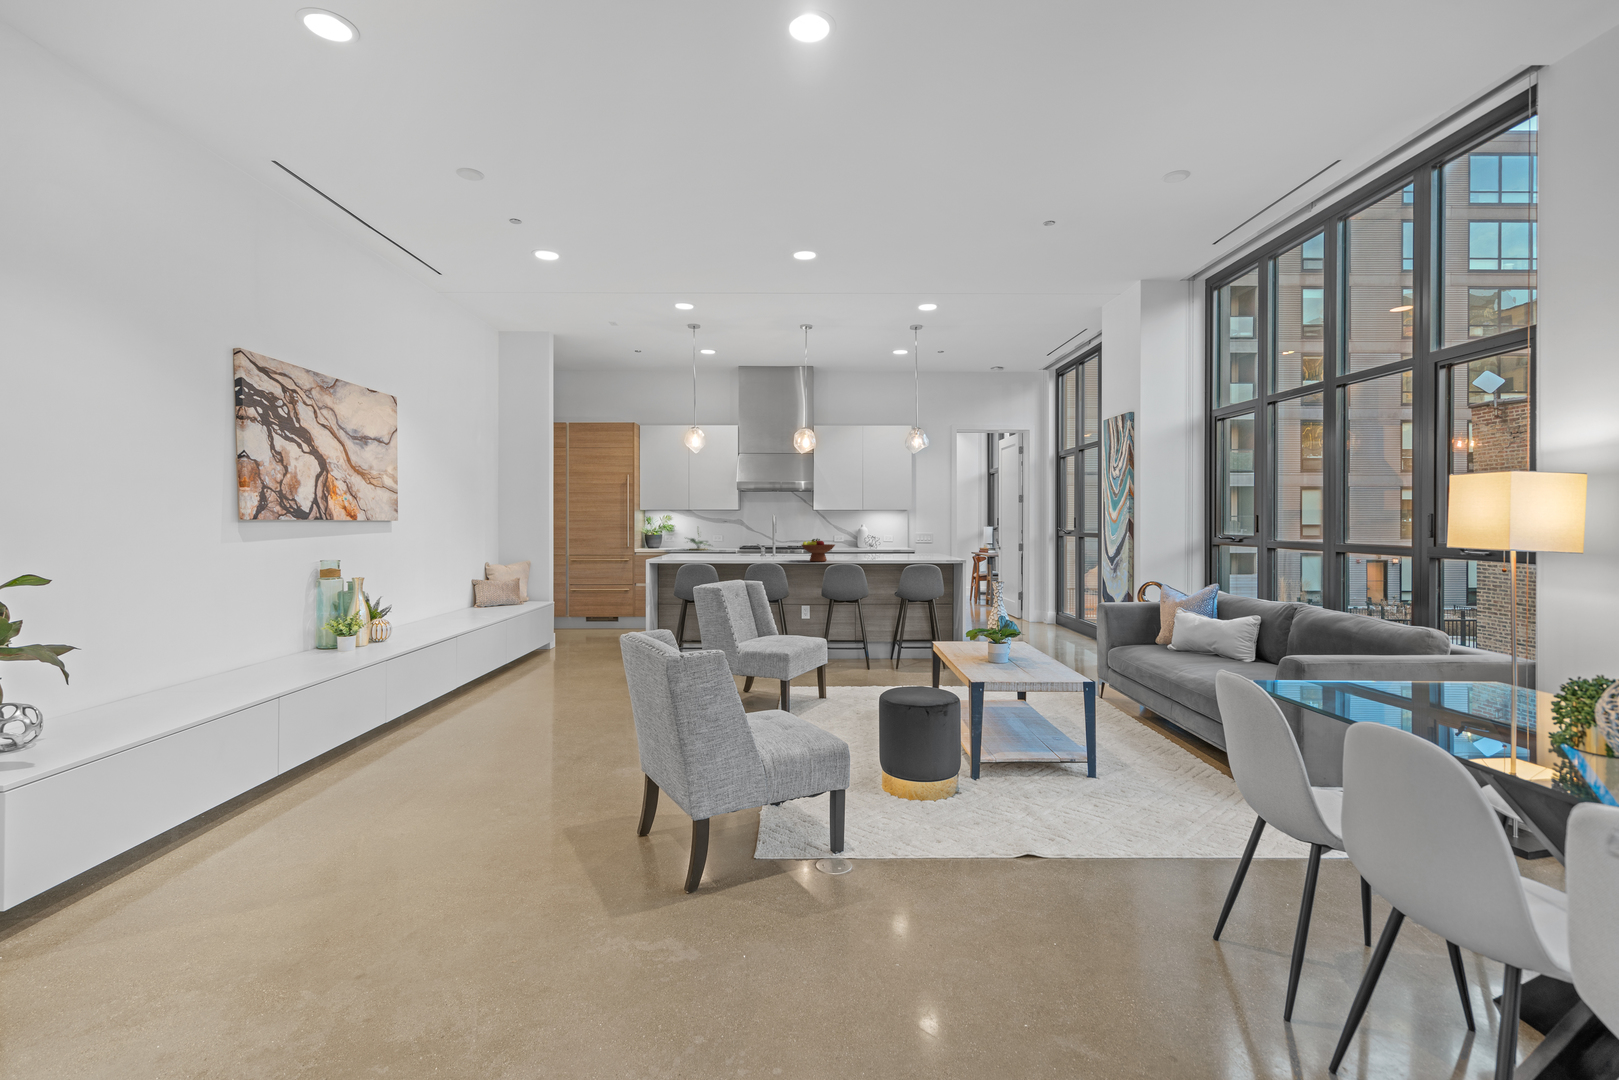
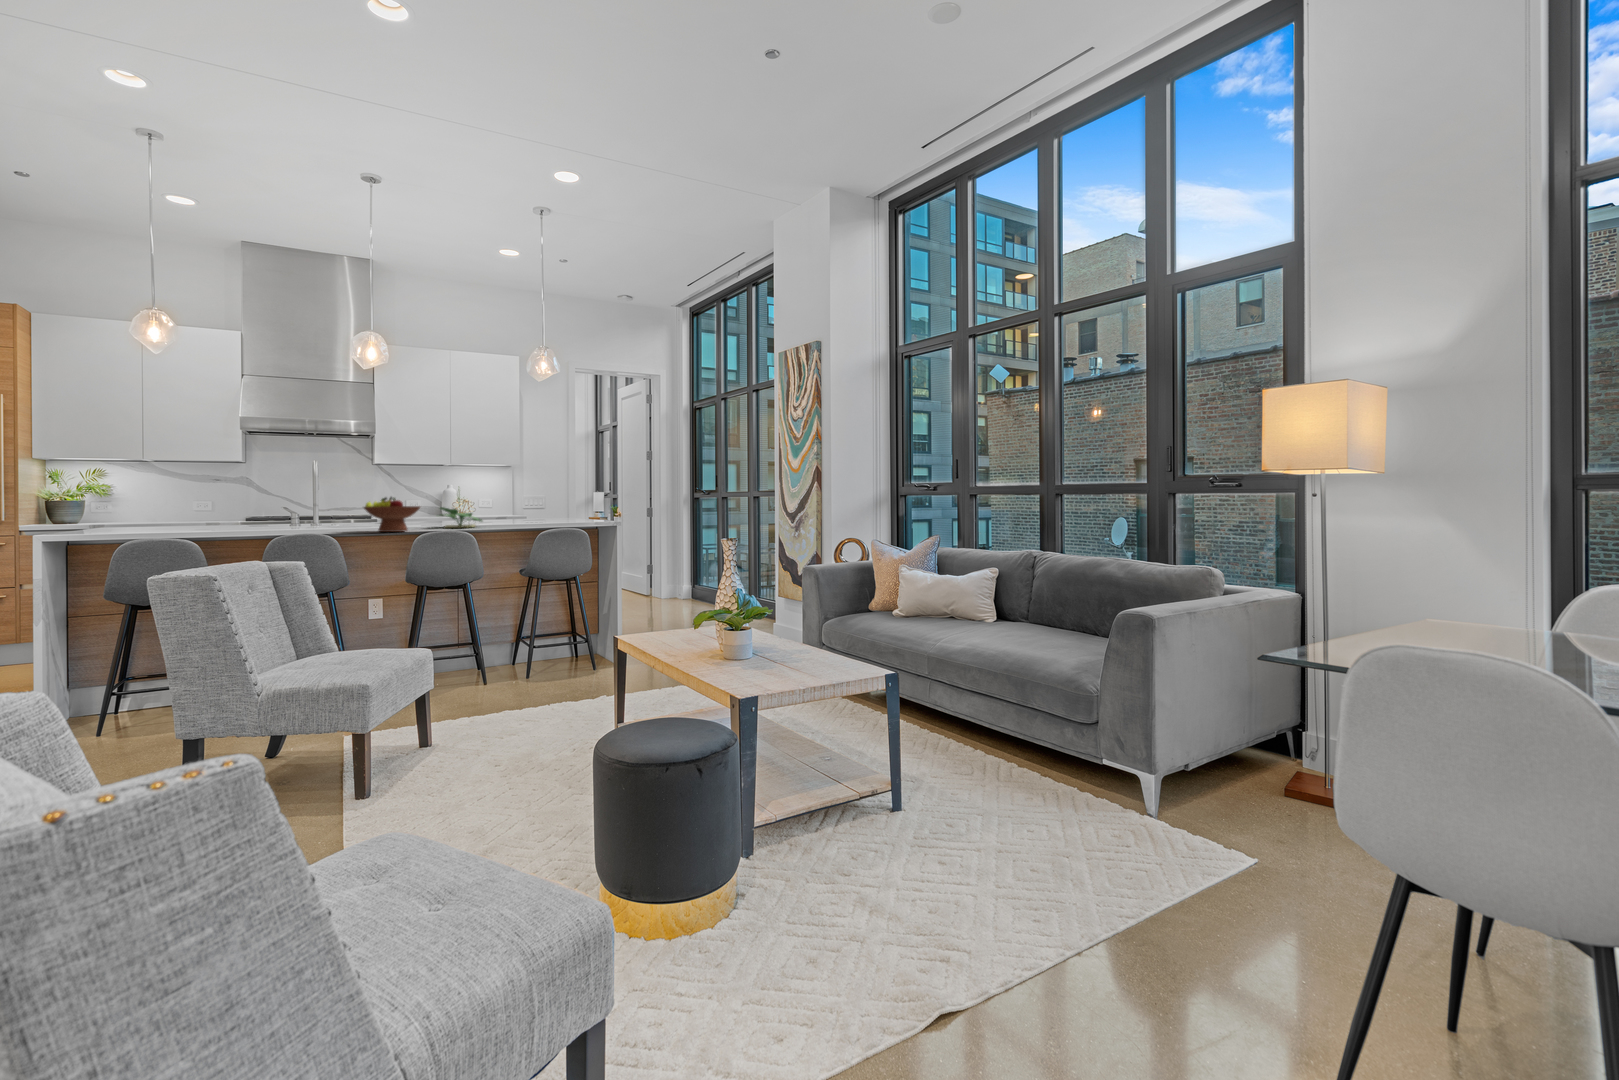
potted plant: present [690,533,707,550] -> present [440,497,482,528]

